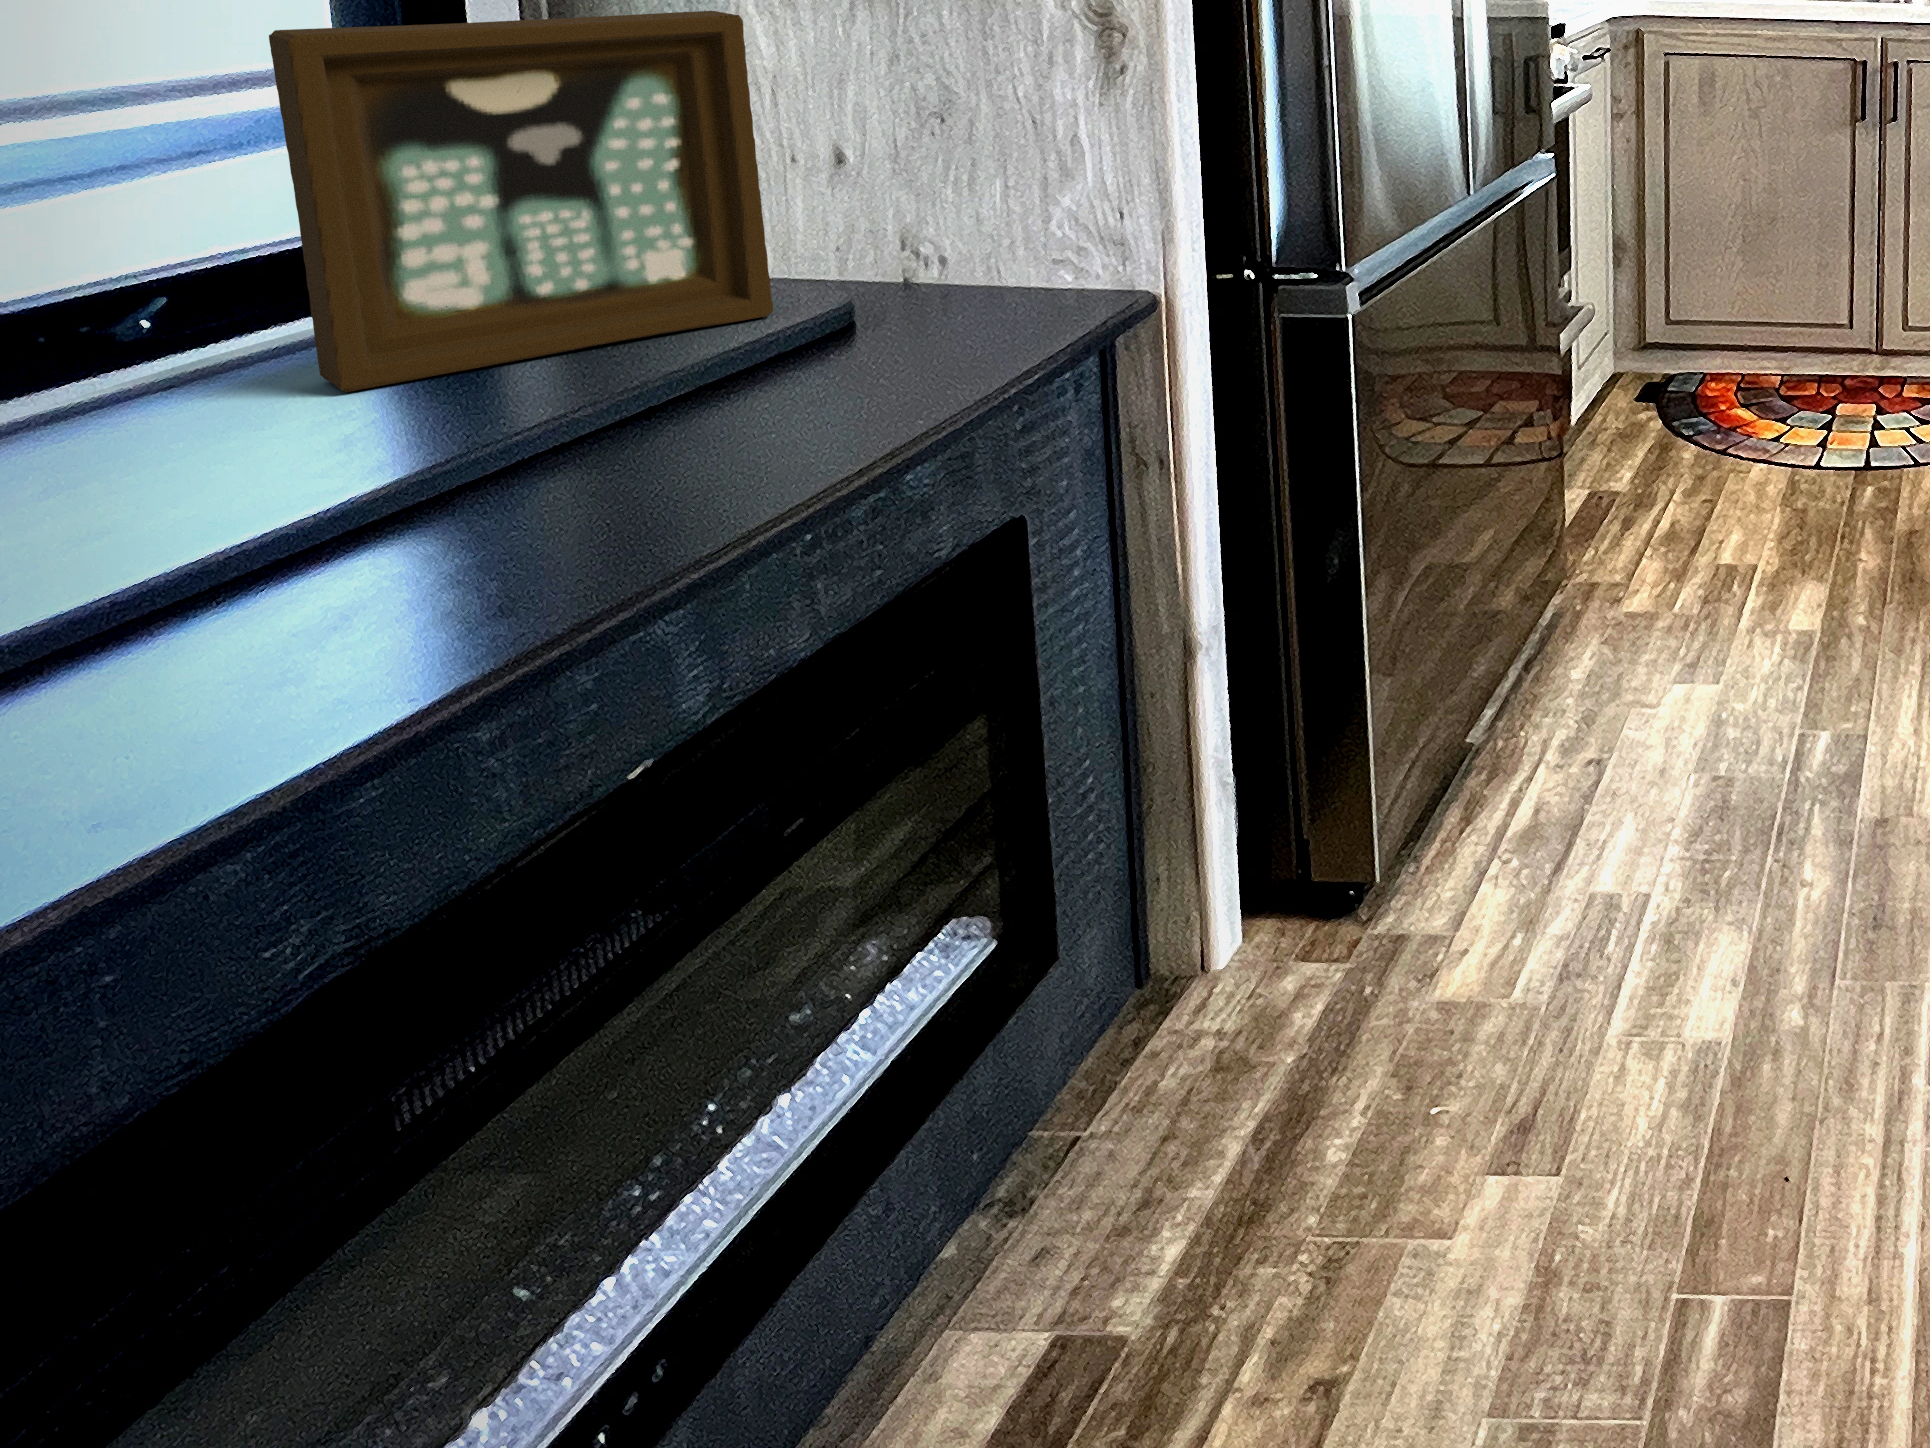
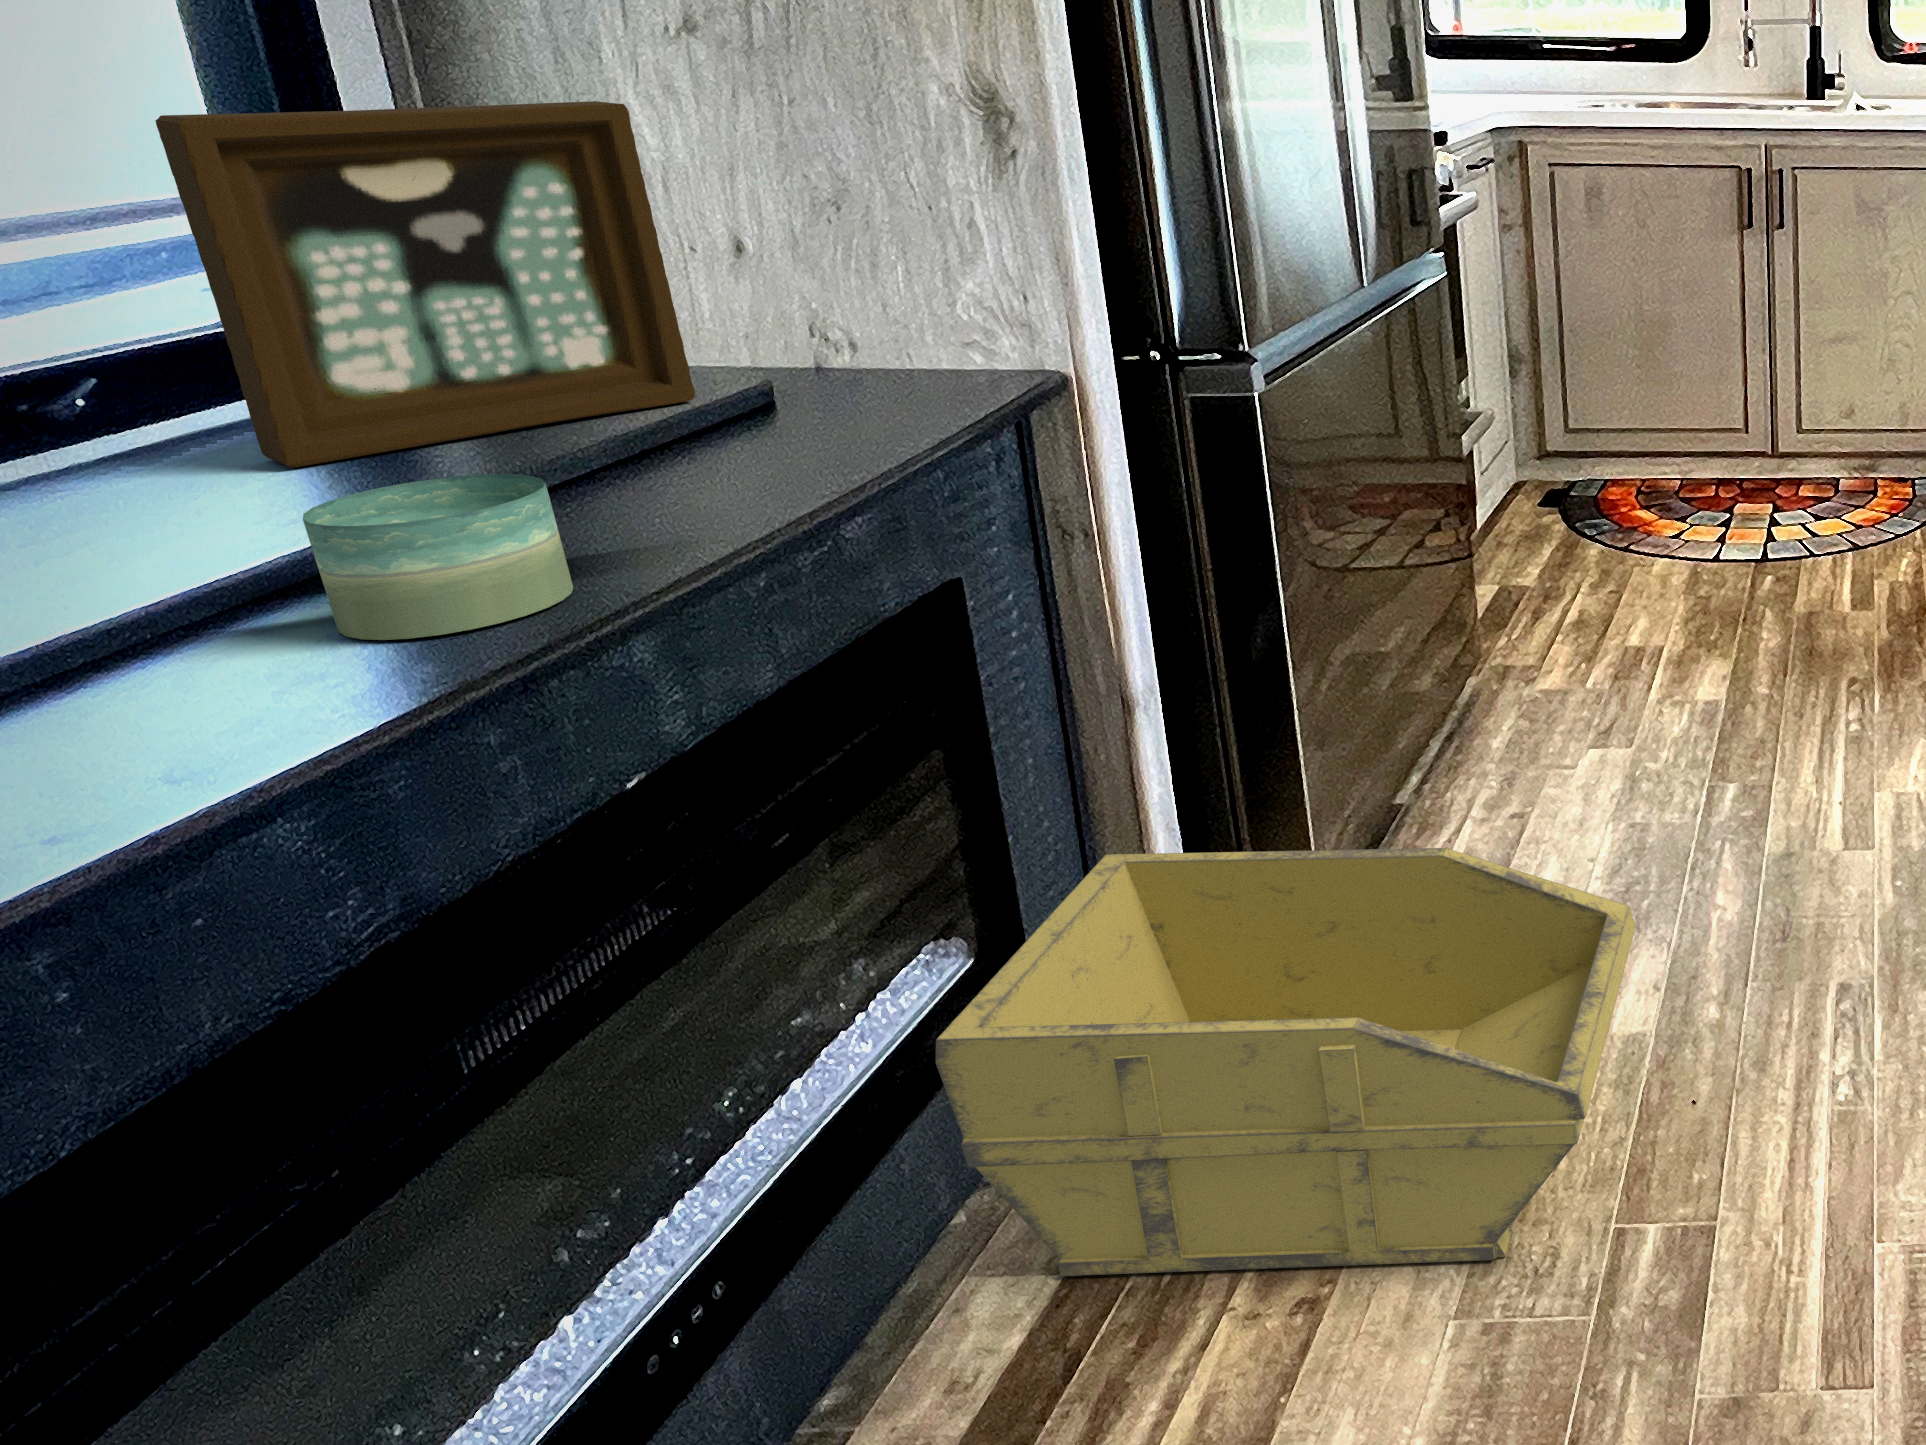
candle: none [320,426,598,619] -> present [303,474,573,640]
storage bin: none [930,816,1713,1342] -> present [936,848,1636,1276]

